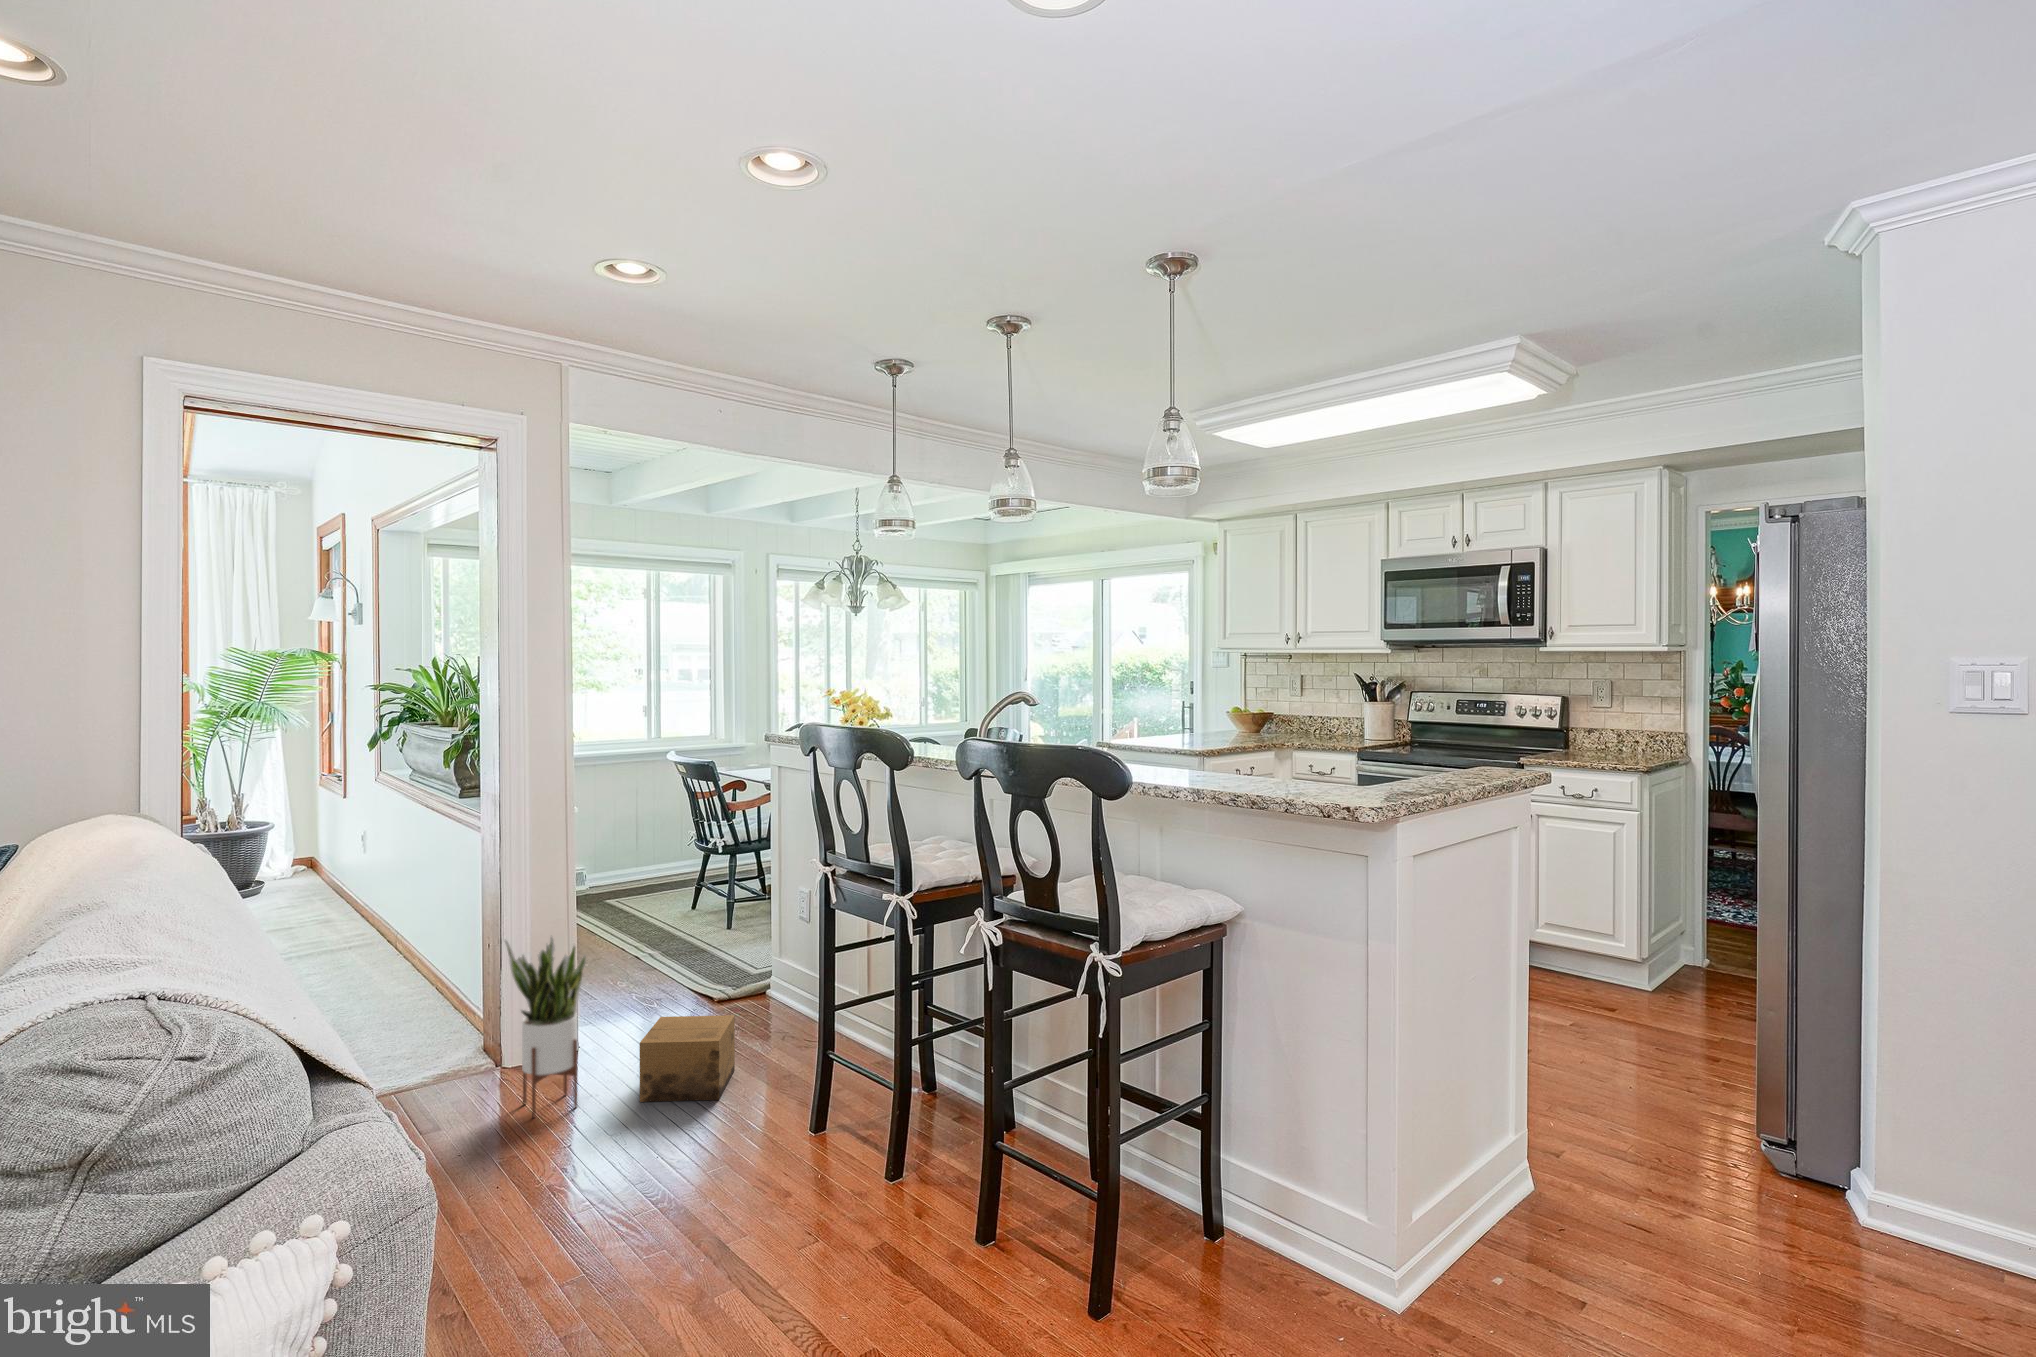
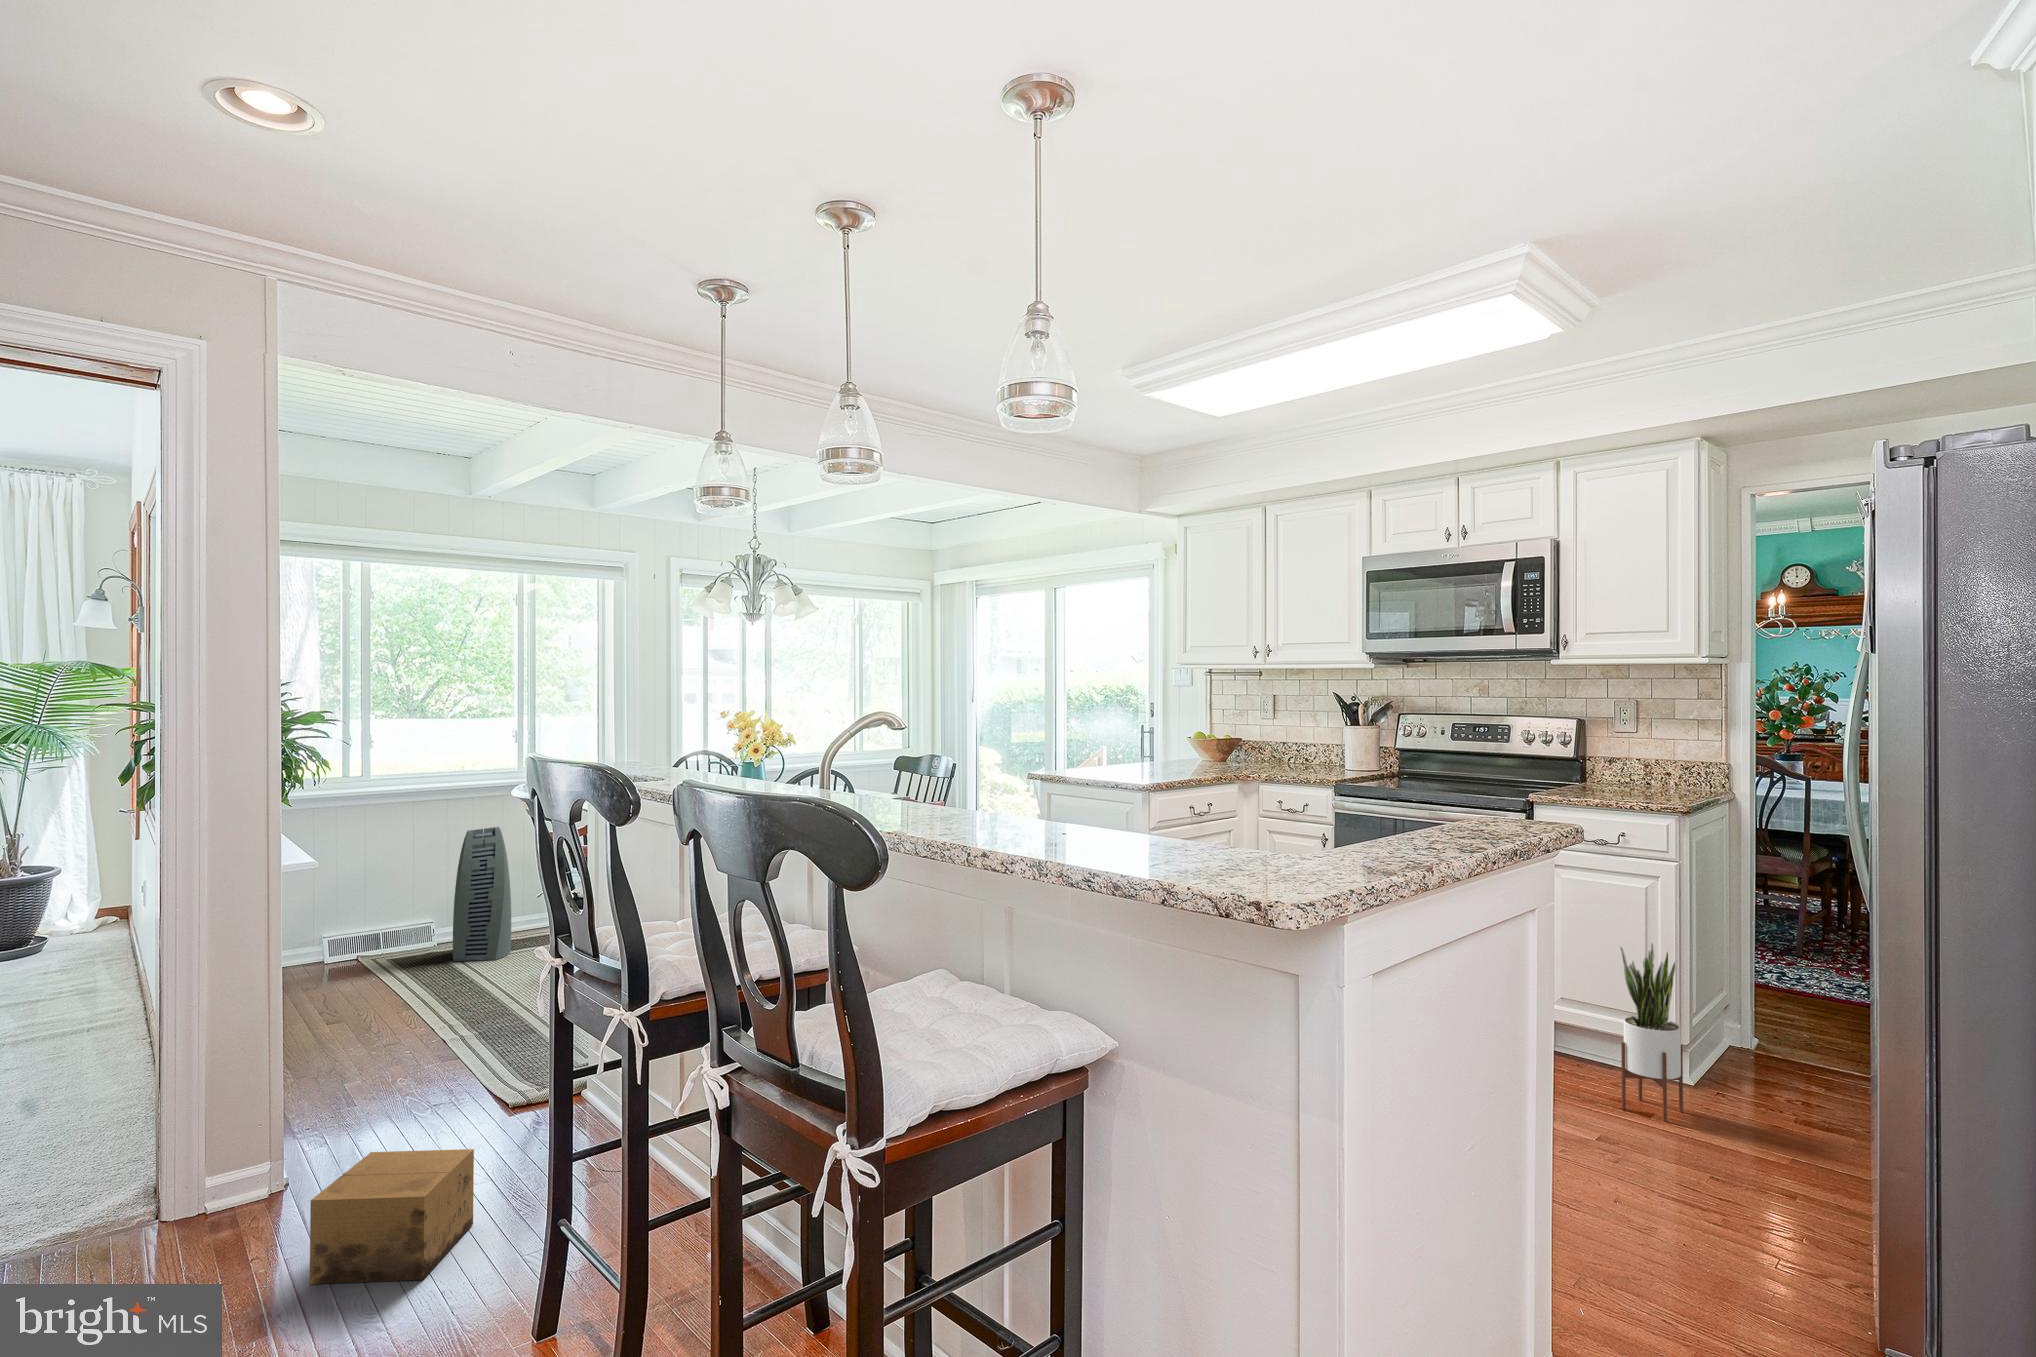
air purifier: none [604,789,650,902] -> present [453,827,511,961]
potted plant: present [504,937,586,1118] -> present [1620,943,1683,1122]

